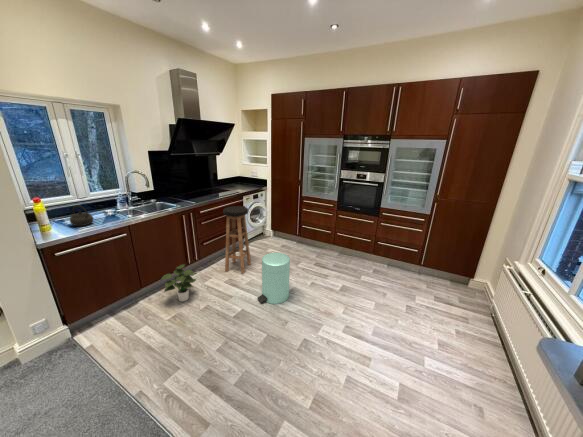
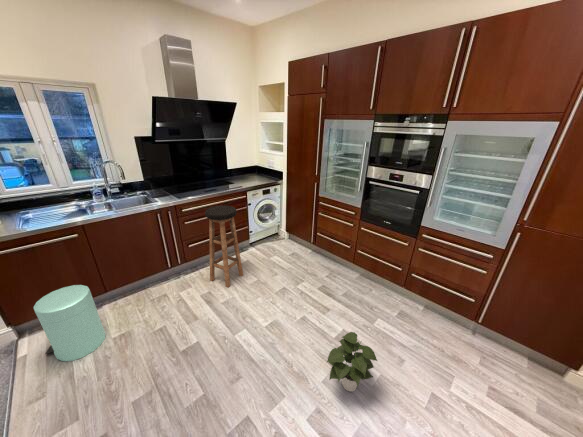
kettle: present [70,205,93,226] -> none [24,198,52,221]
trash can: present [258,253,290,304] -> present [34,285,106,361]
potted plant: present [161,264,196,301] -> present [327,332,377,392]

